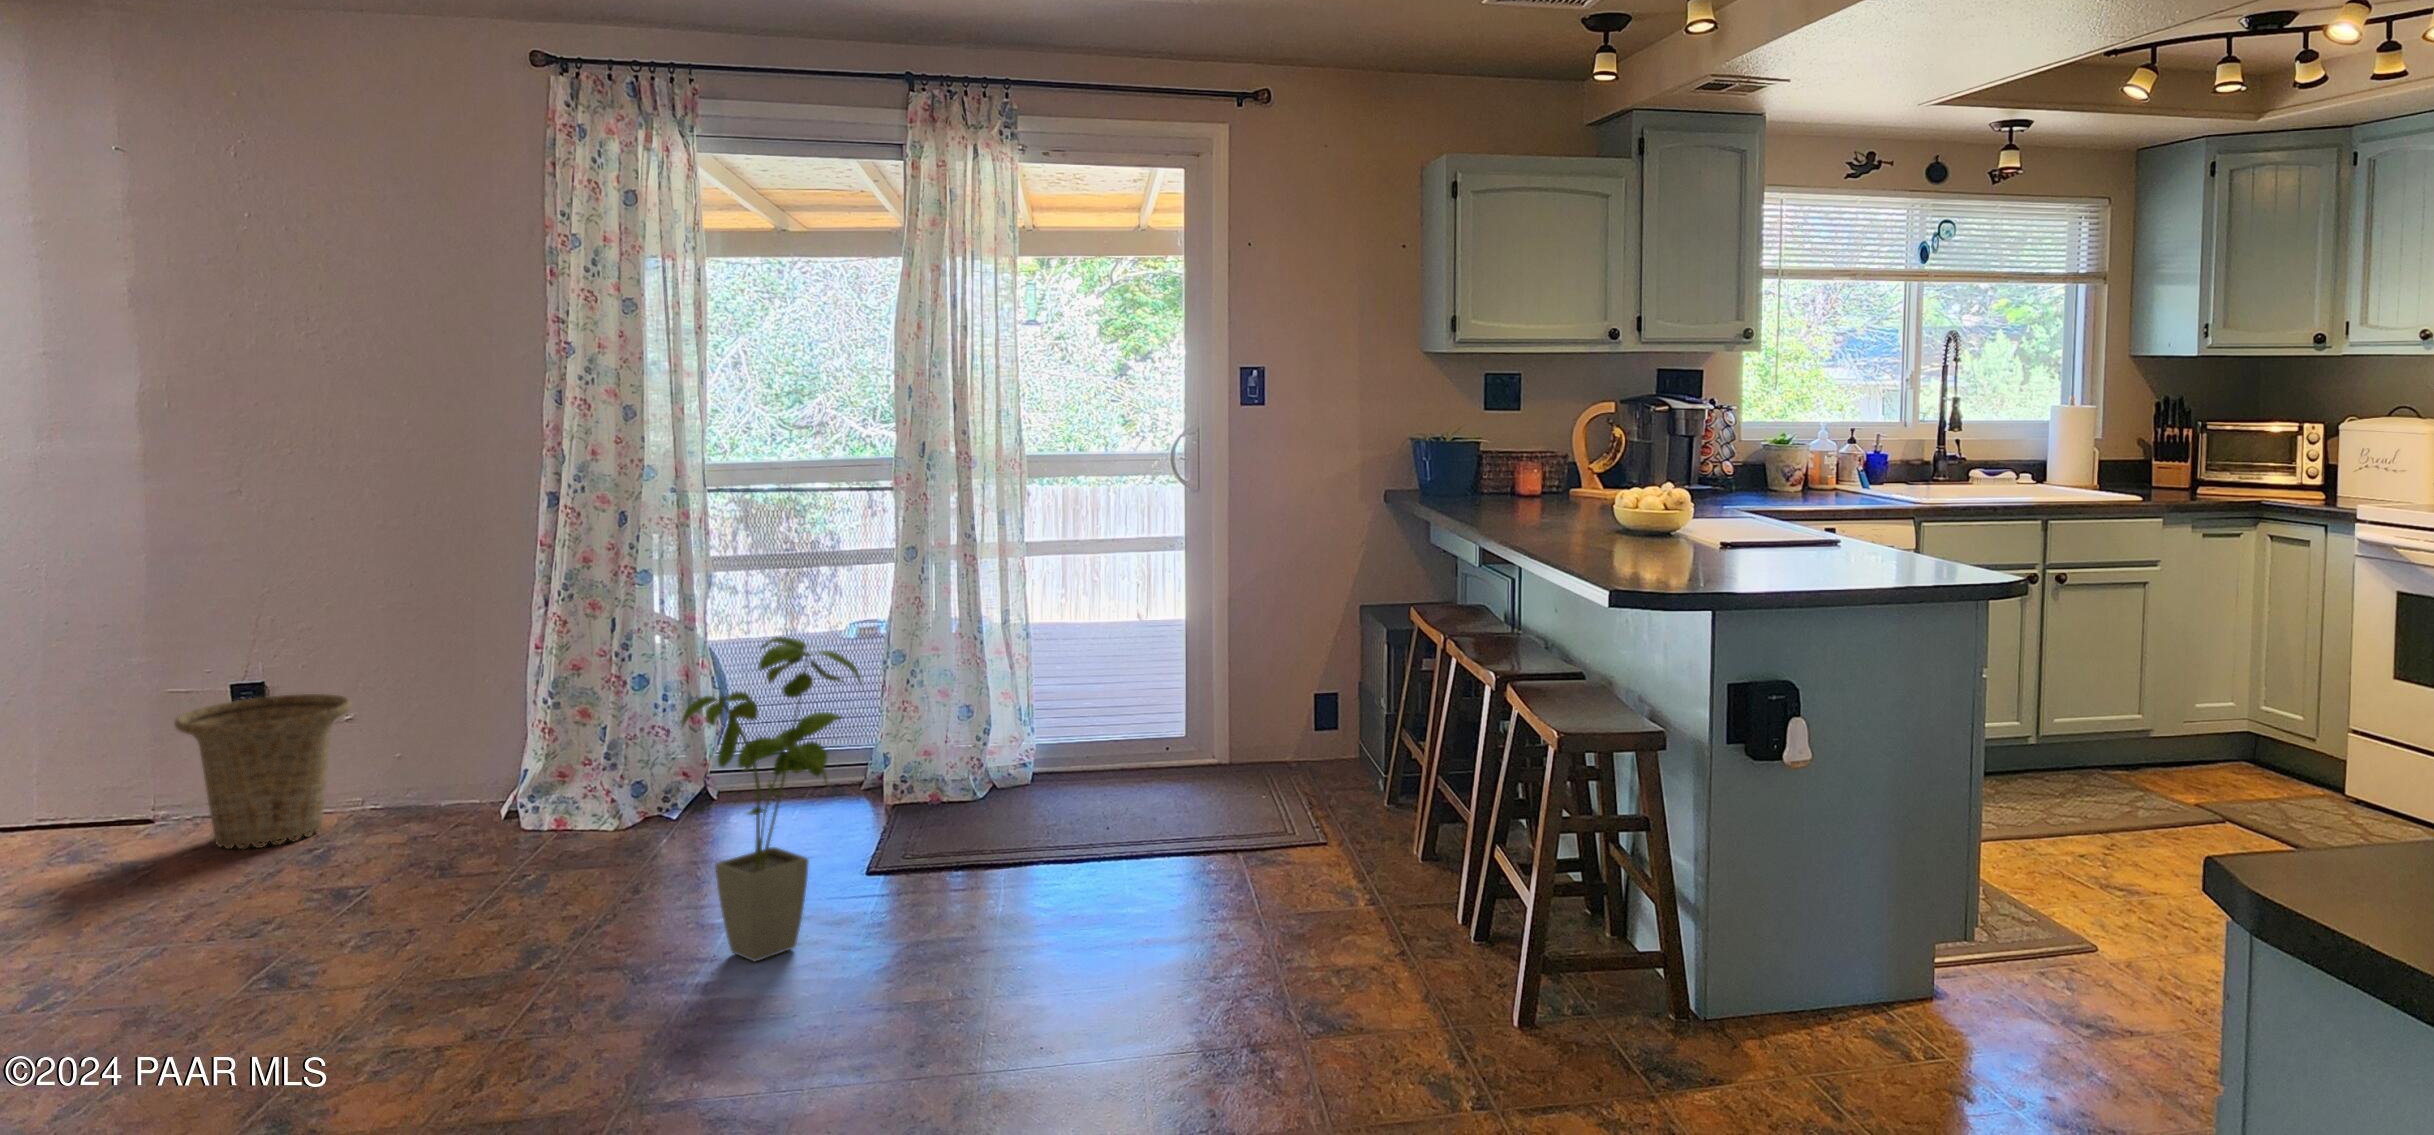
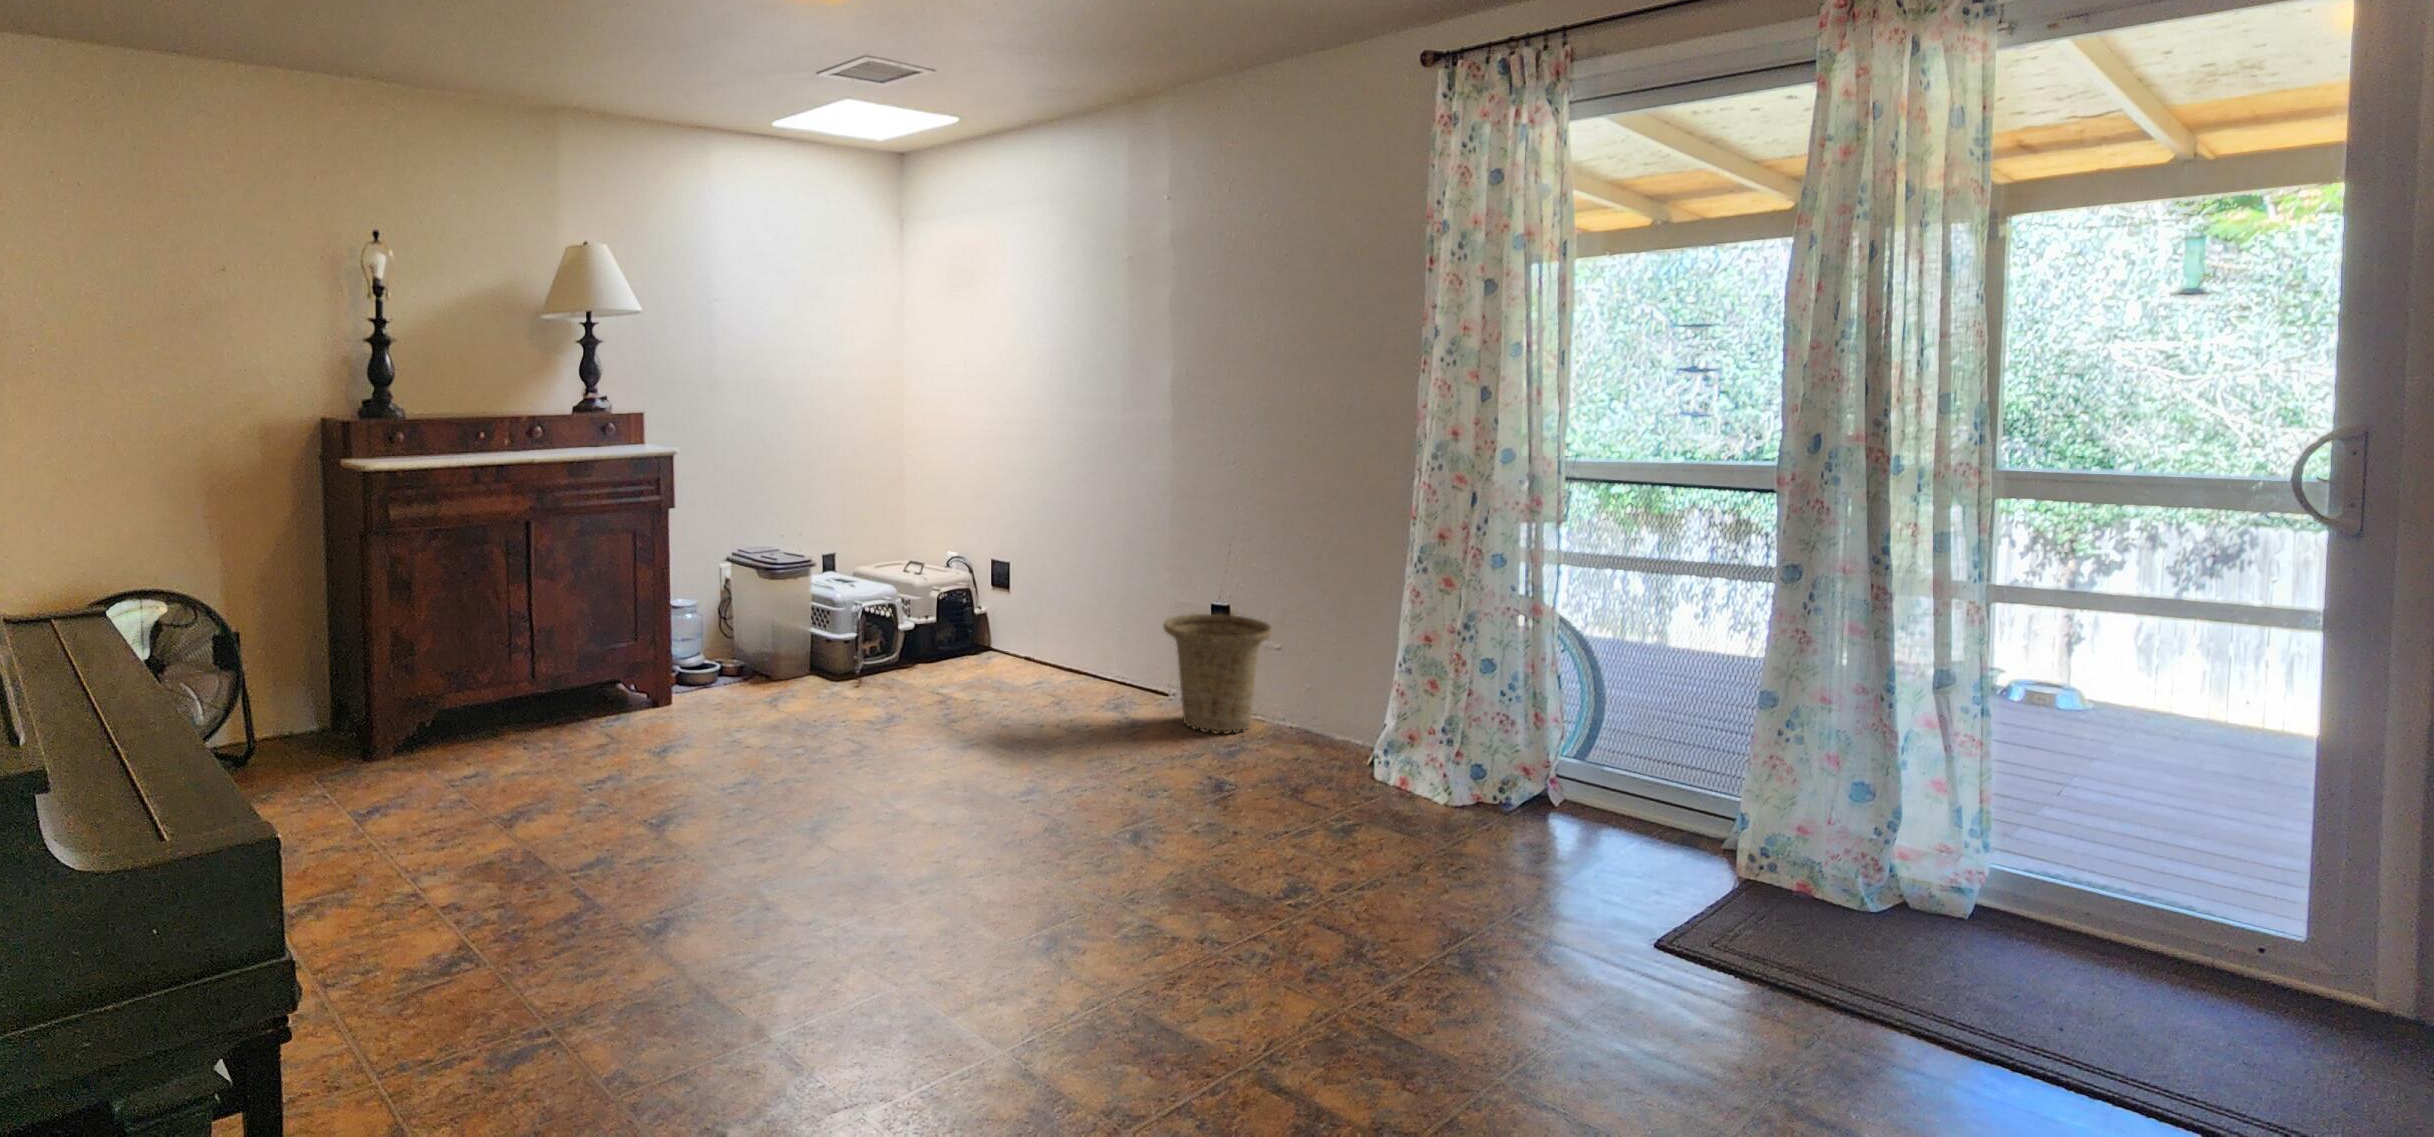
house plant: present [682,637,861,961] -> none [1408,655,1615,1035]

